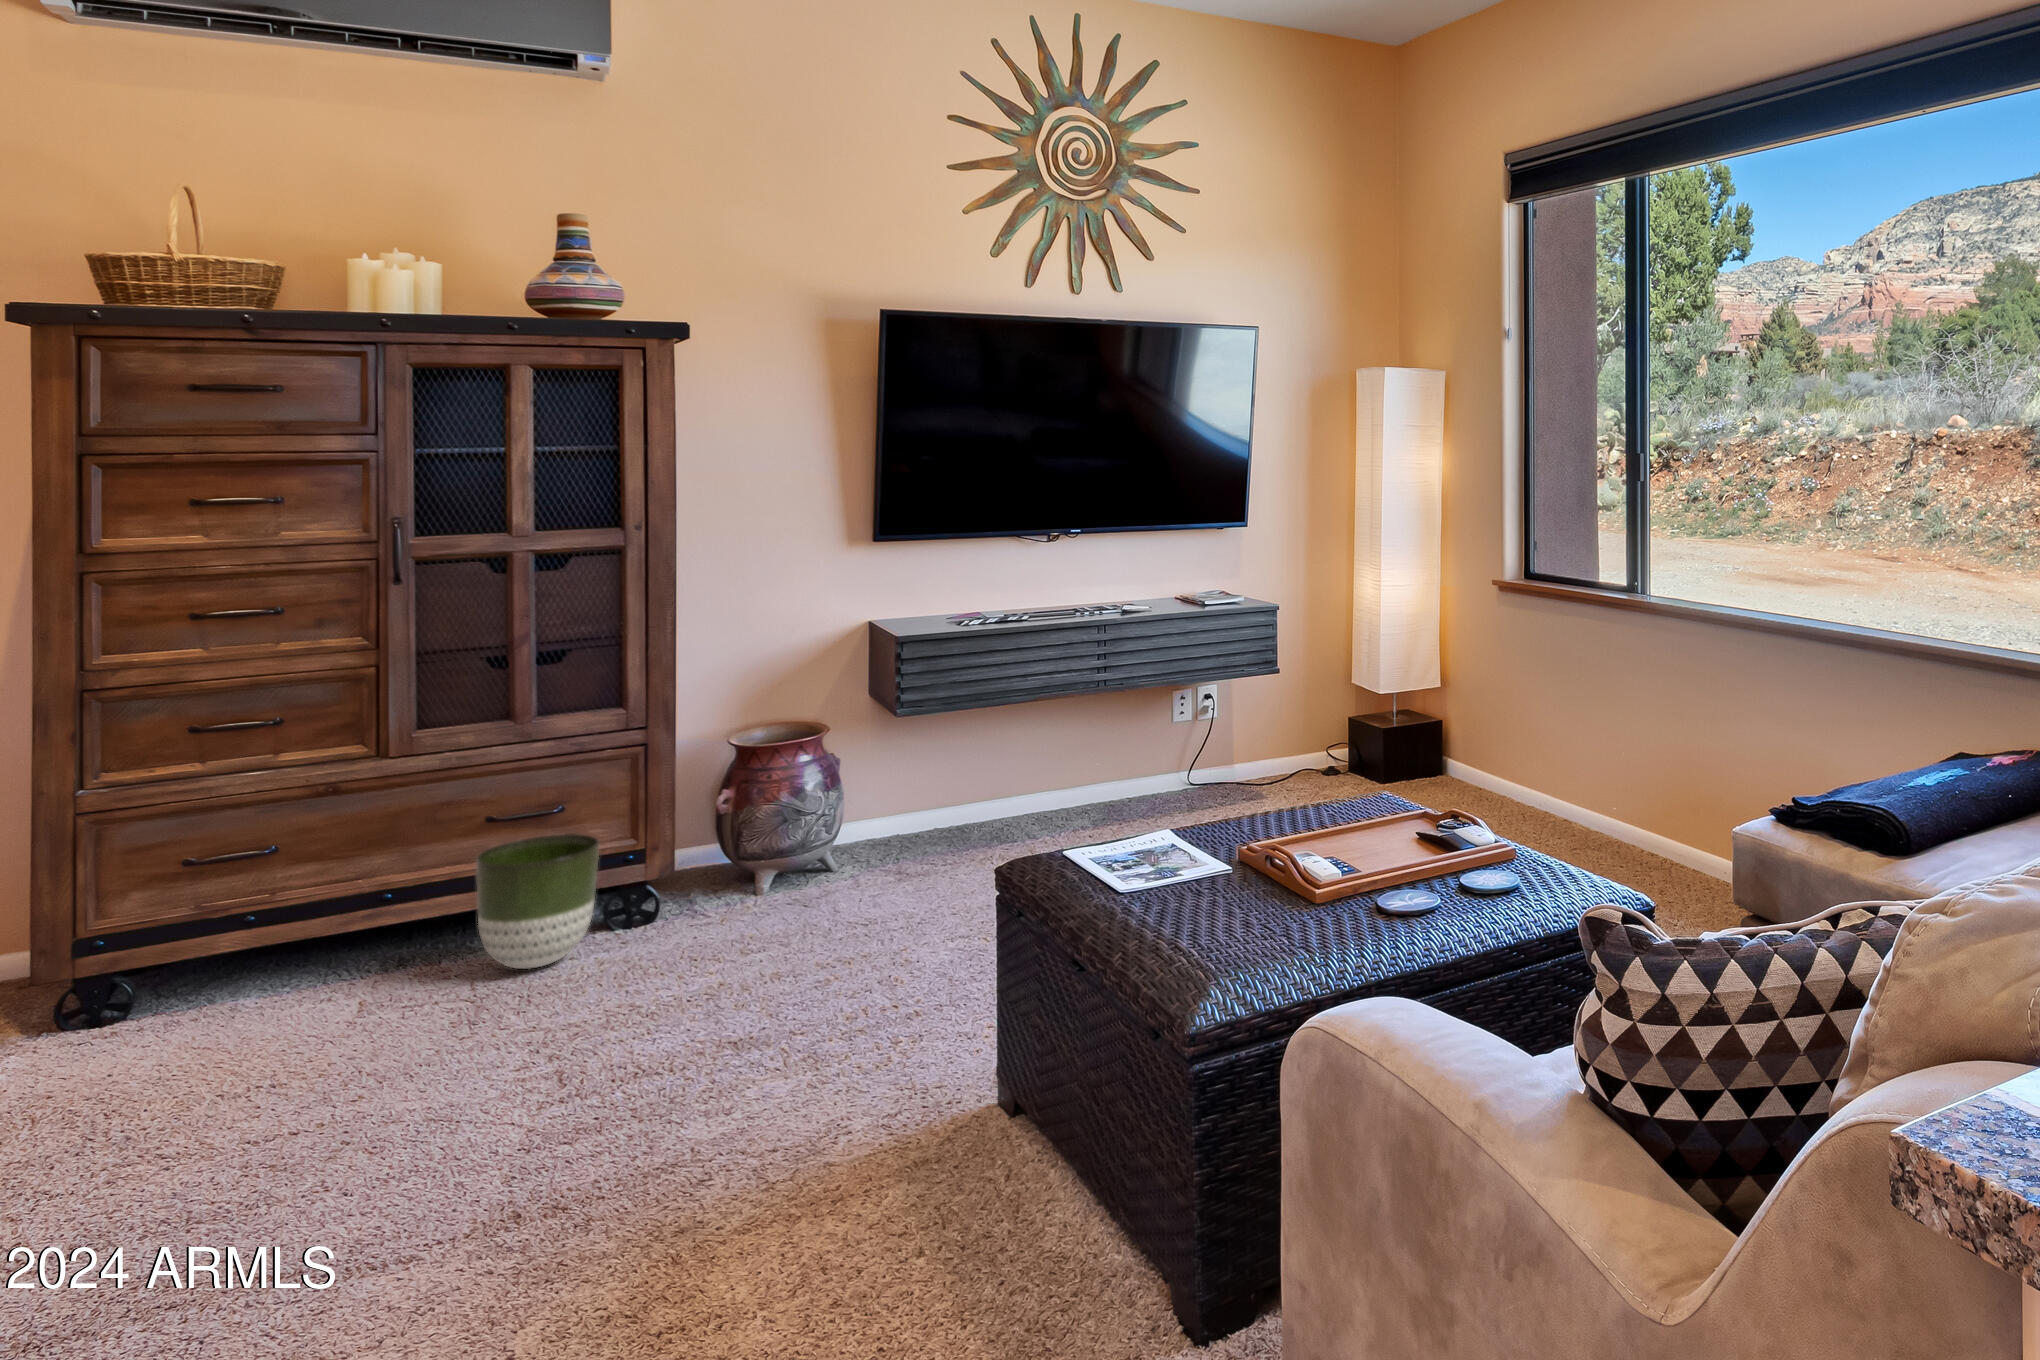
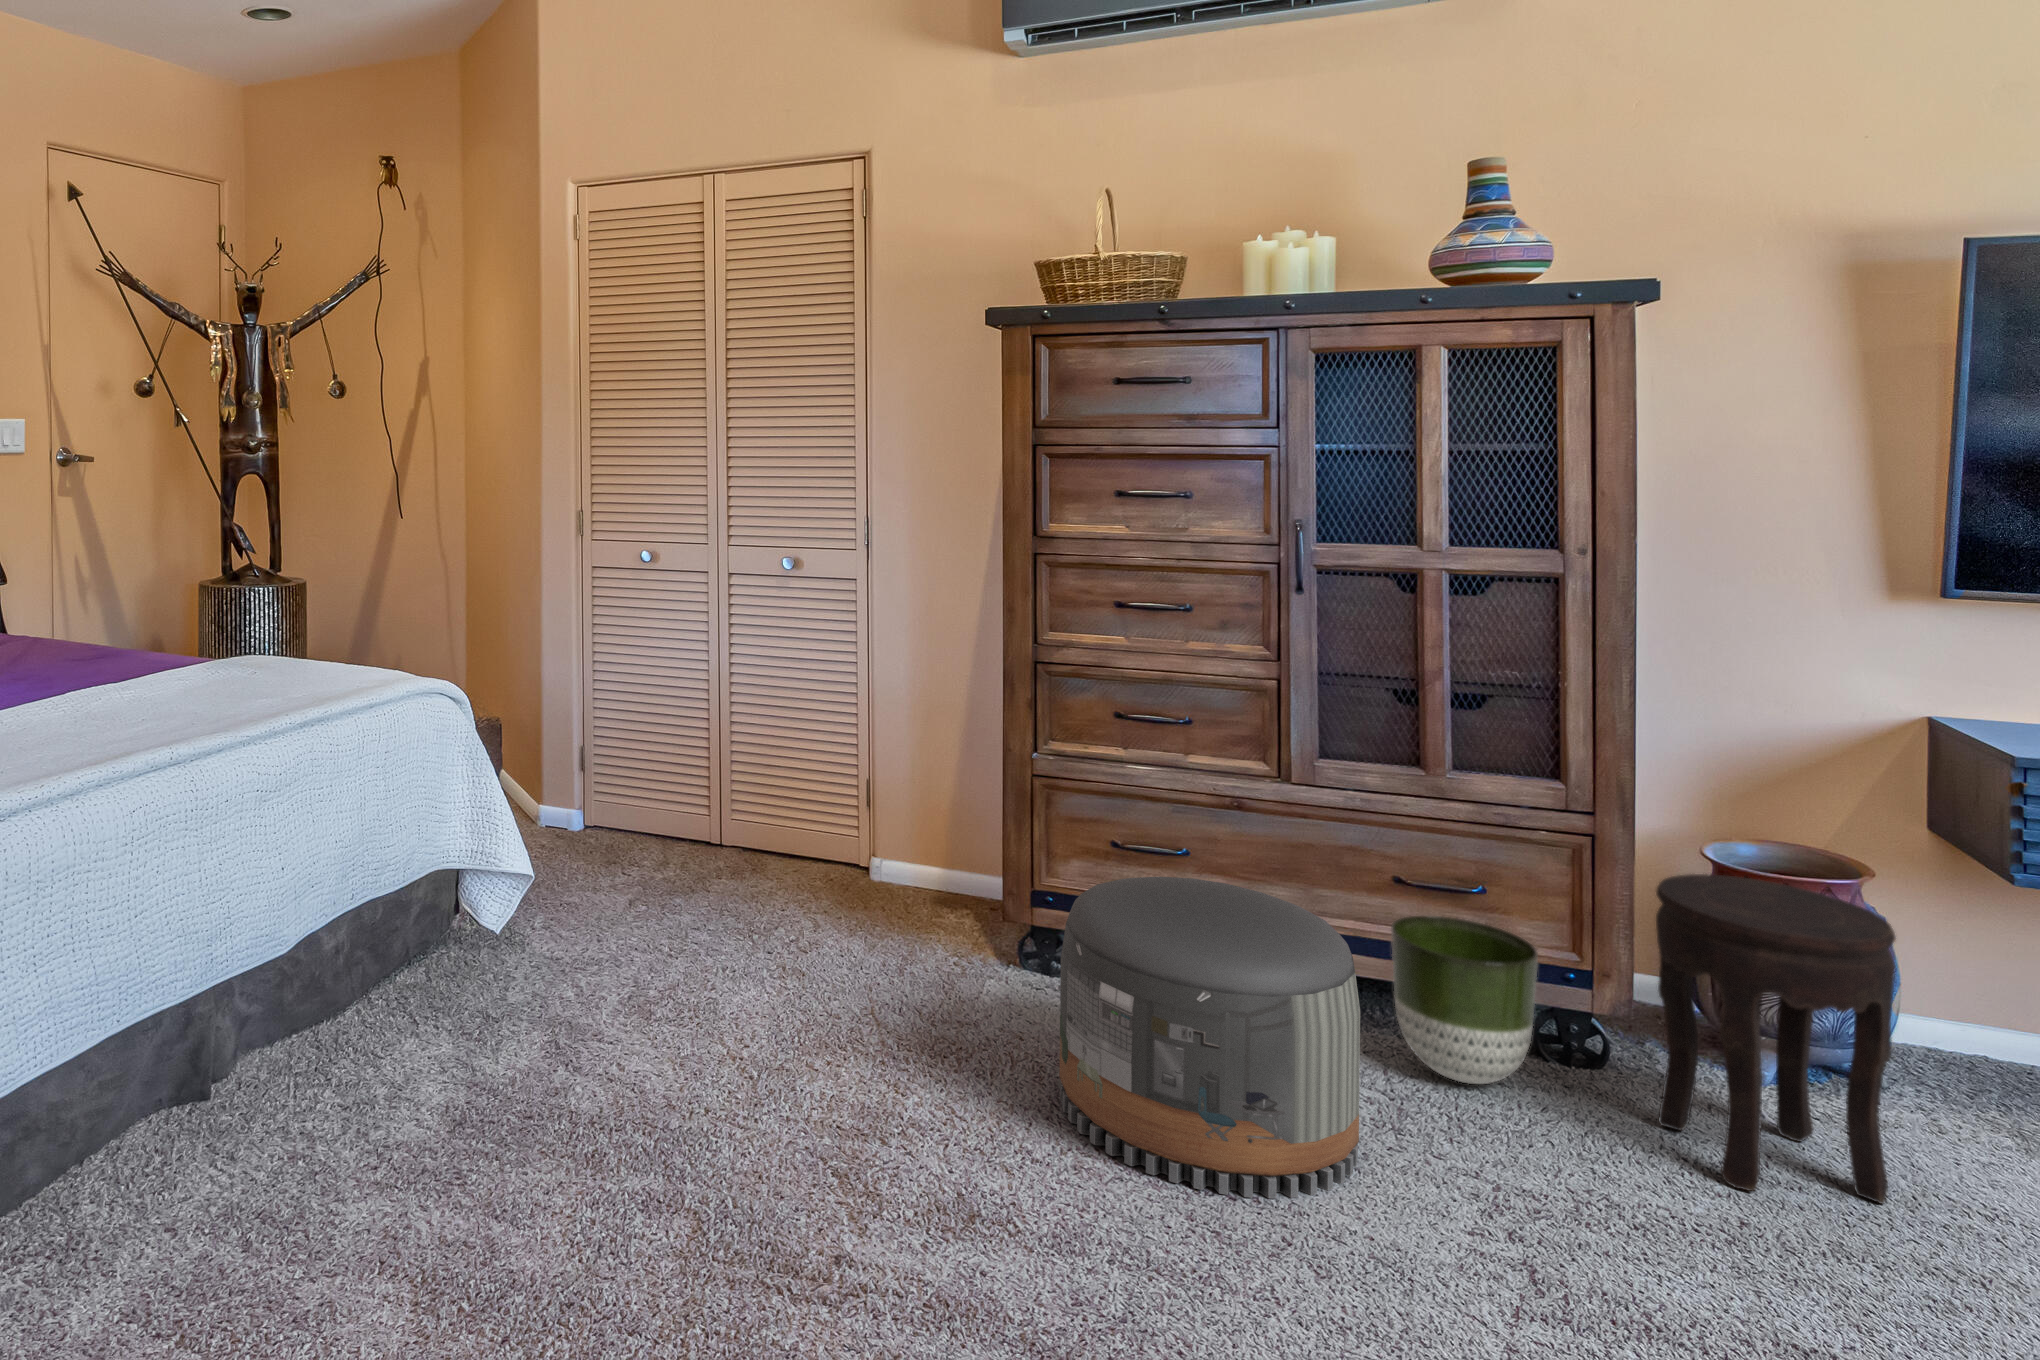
side table: none [684,741,829,960] -> present [1656,874,1896,1204]
pouf: none [95,856,437,1151] -> present [1059,877,1360,1198]

